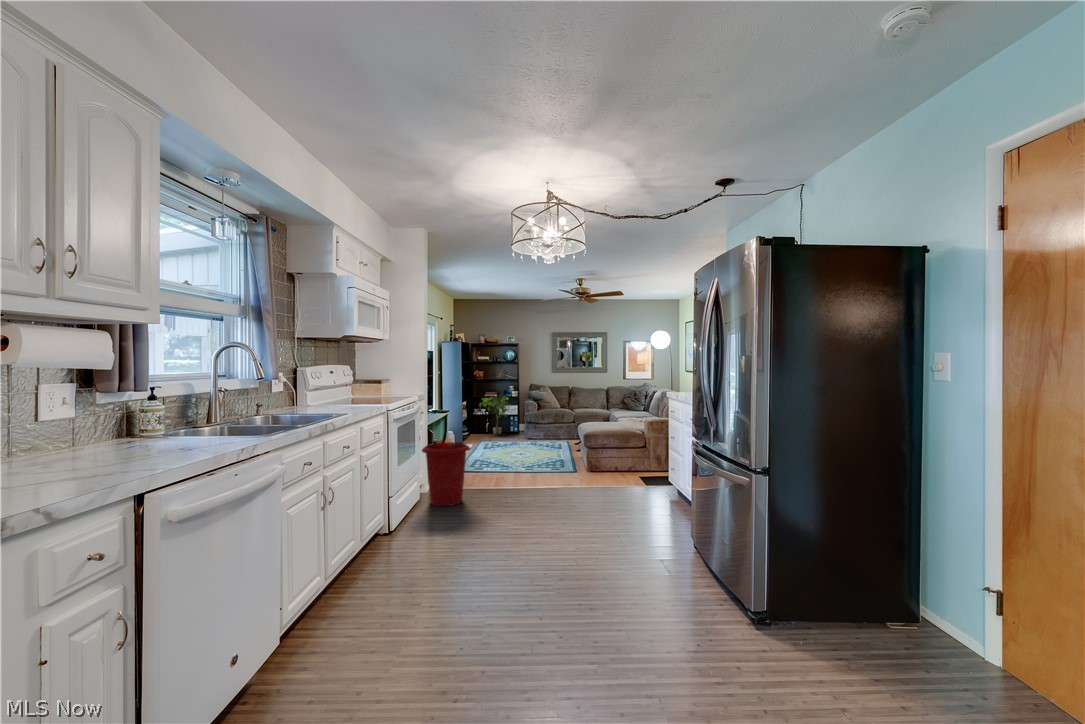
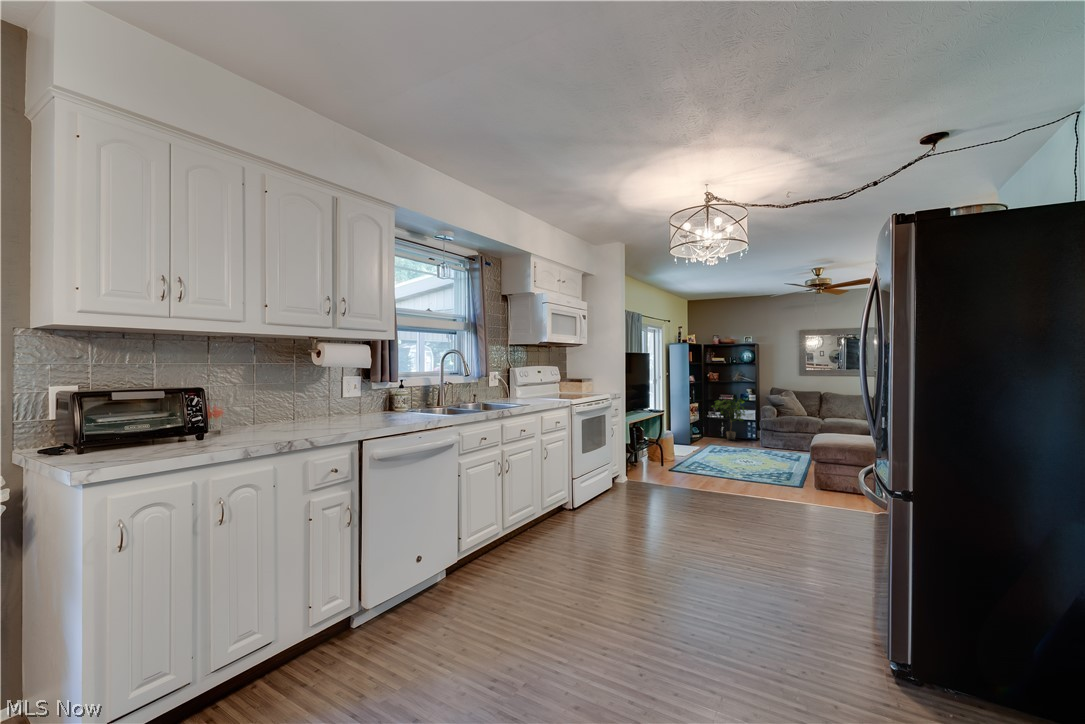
waste bin: present [422,442,470,506] -> none [617,439,662,497]

